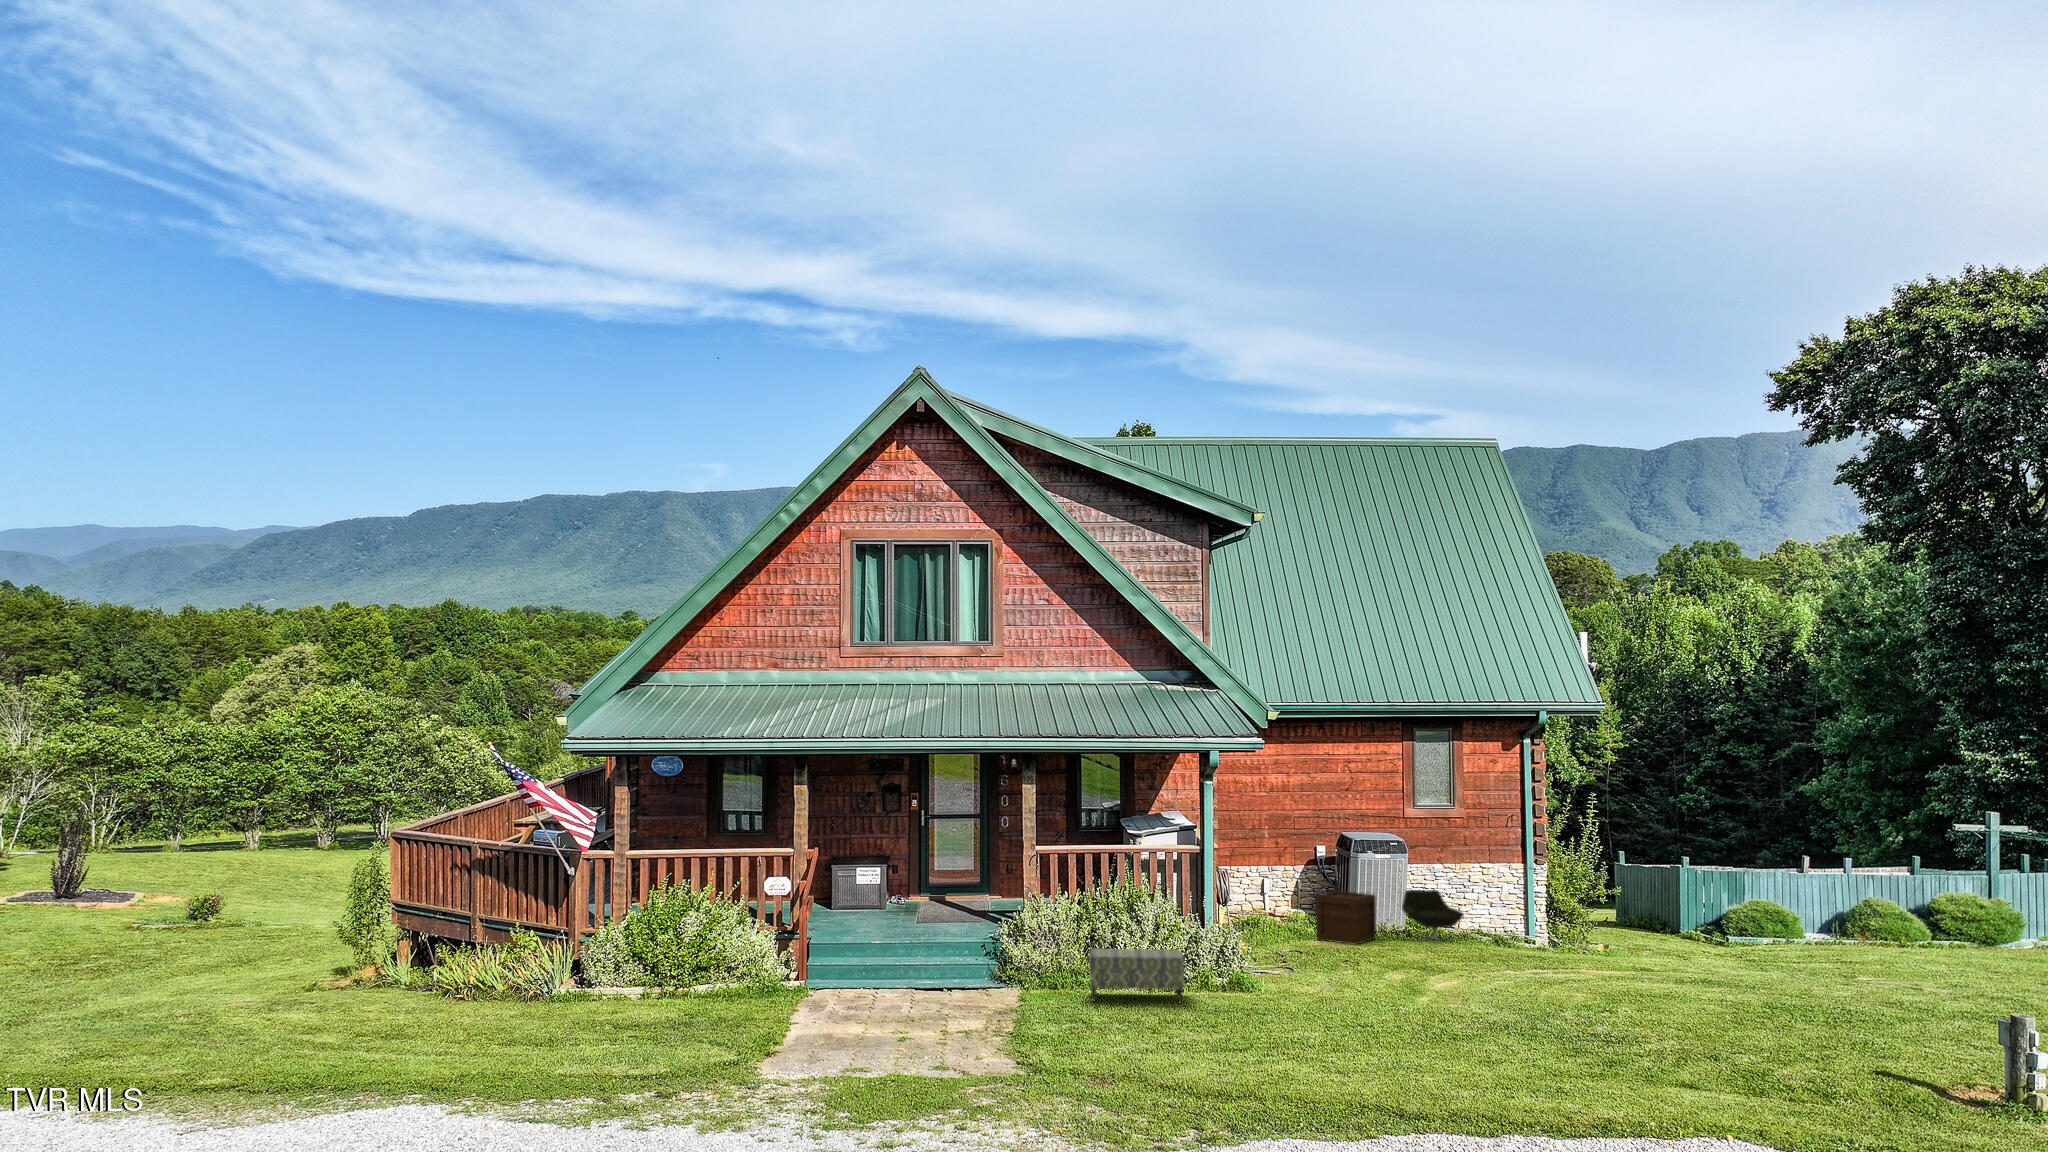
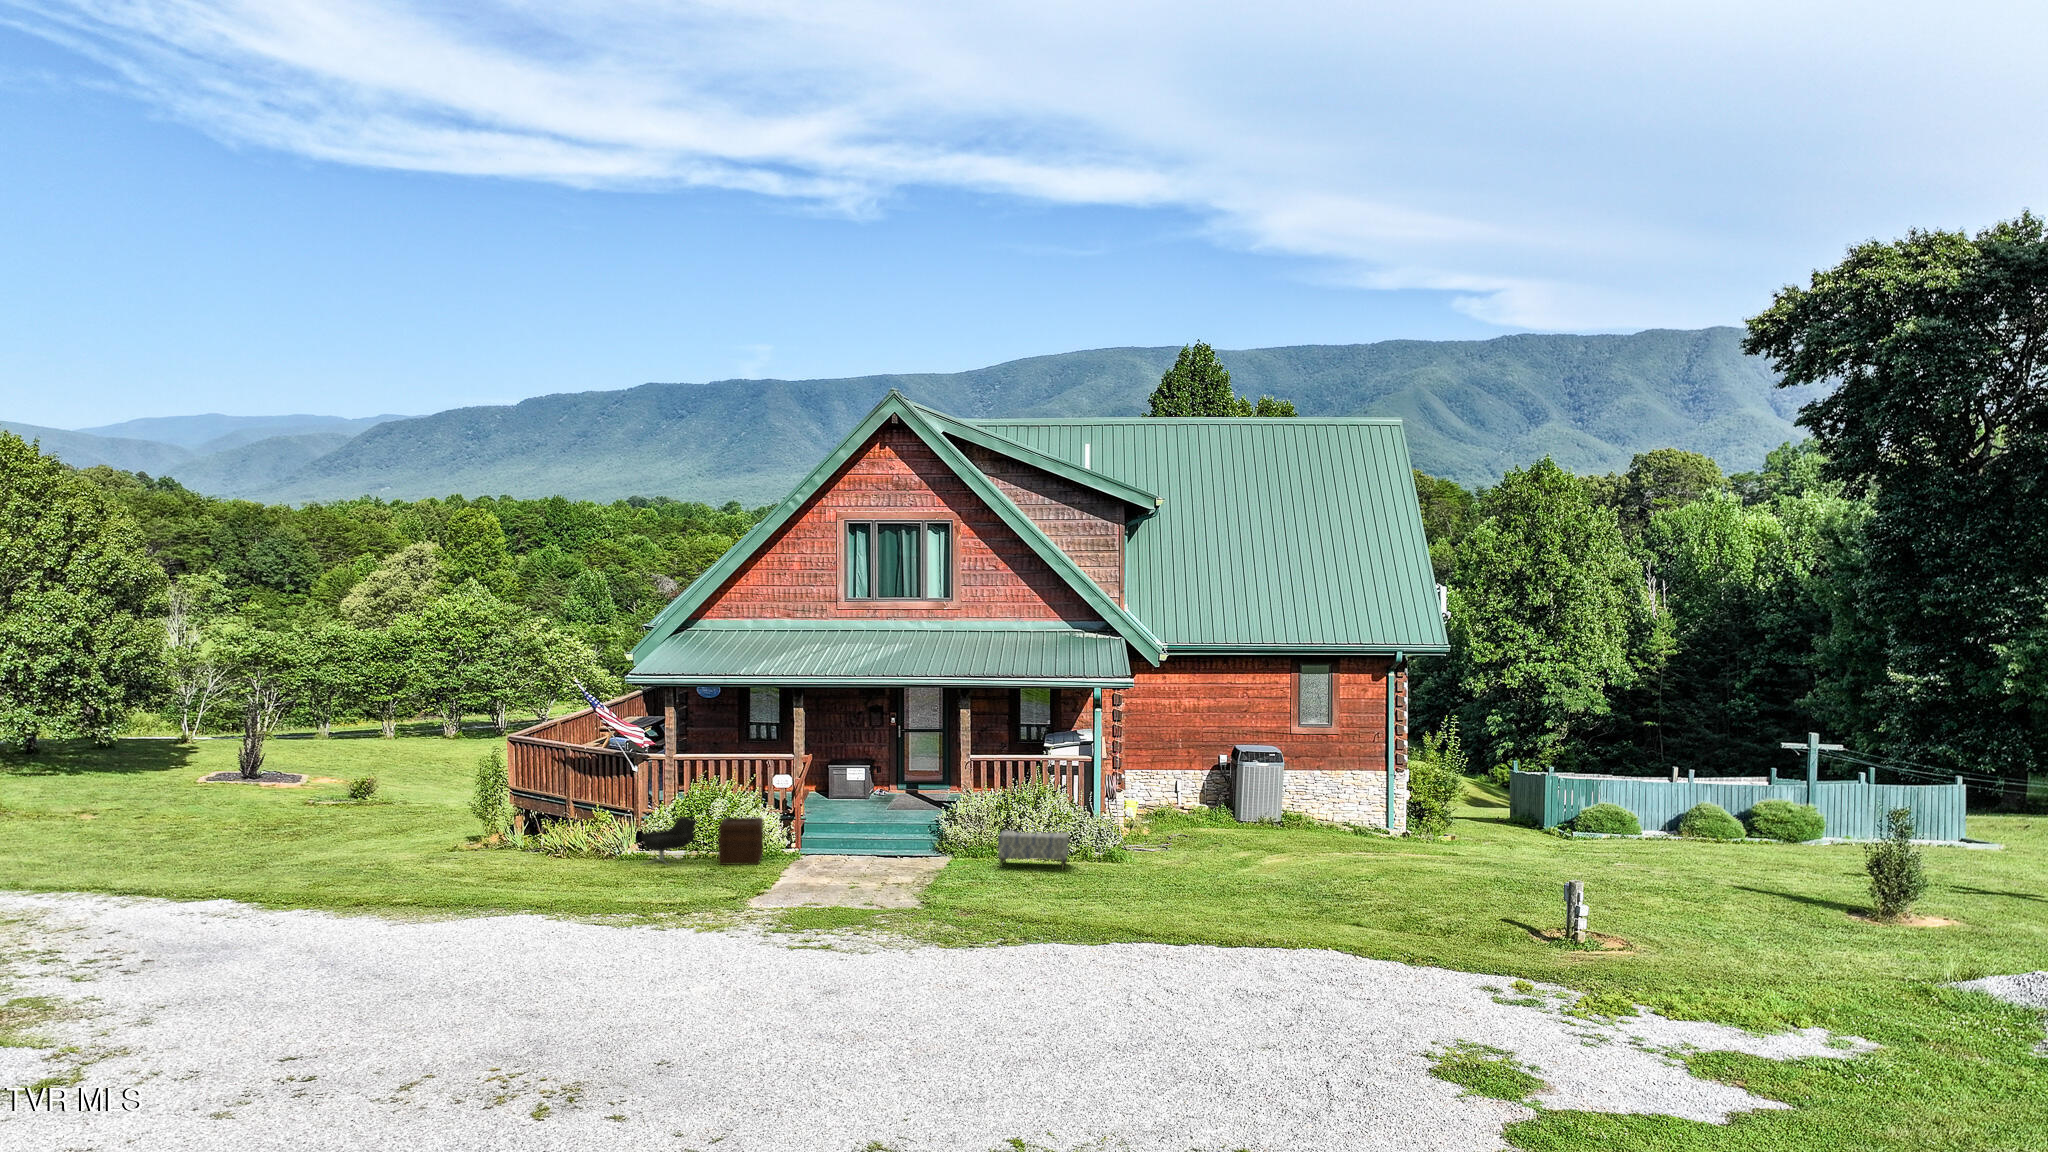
lounge chair: present [1402,890,1464,943] -> present [641,816,696,864]
wooden crate: present [1315,891,1376,945] -> present [718,817,763,865]

